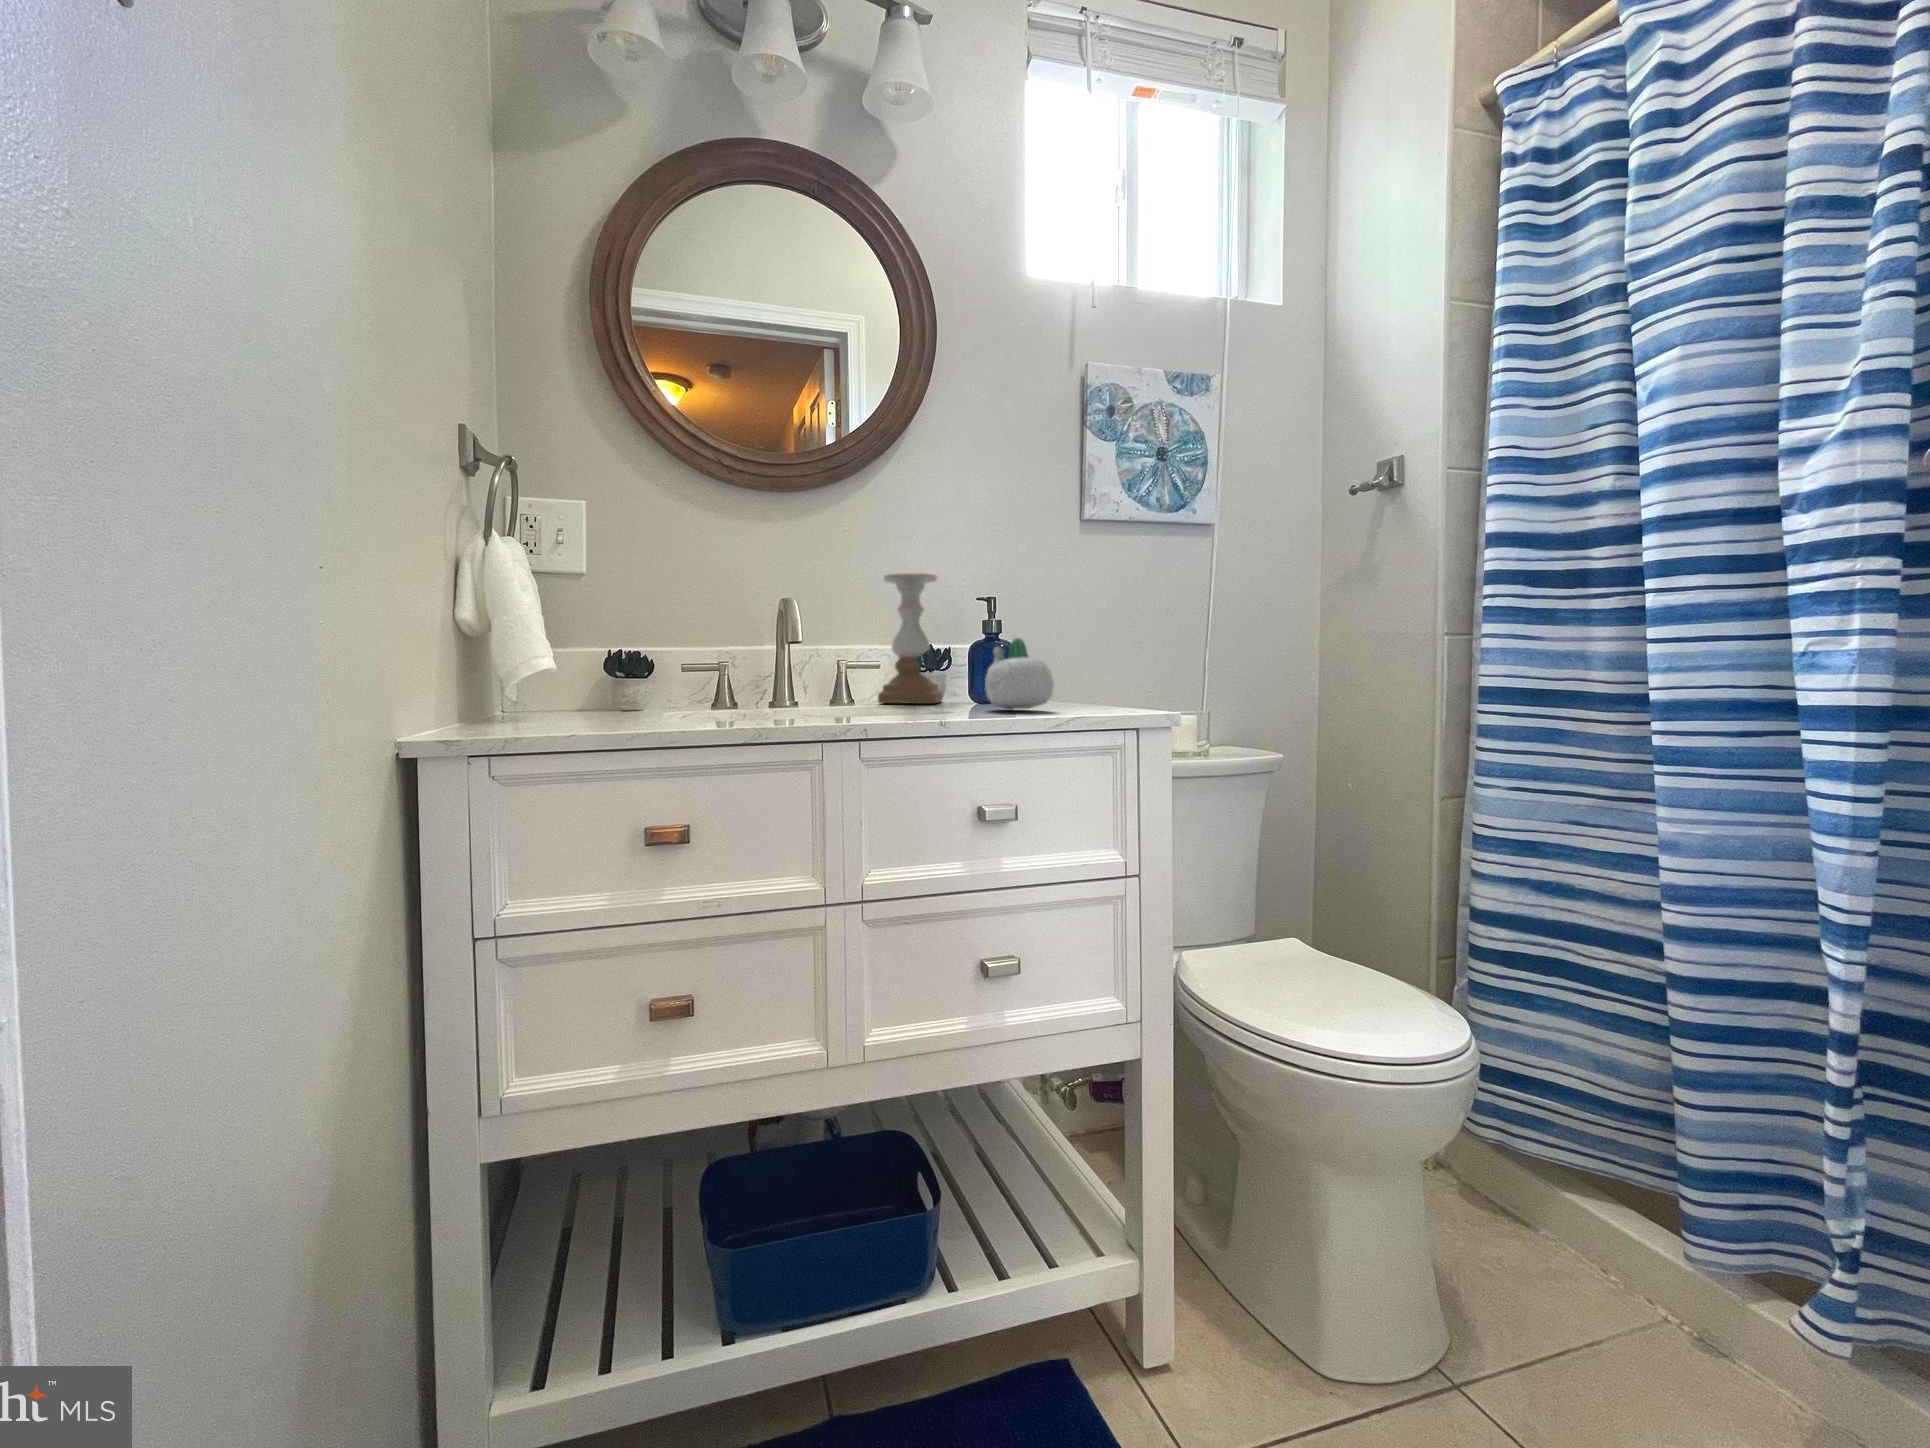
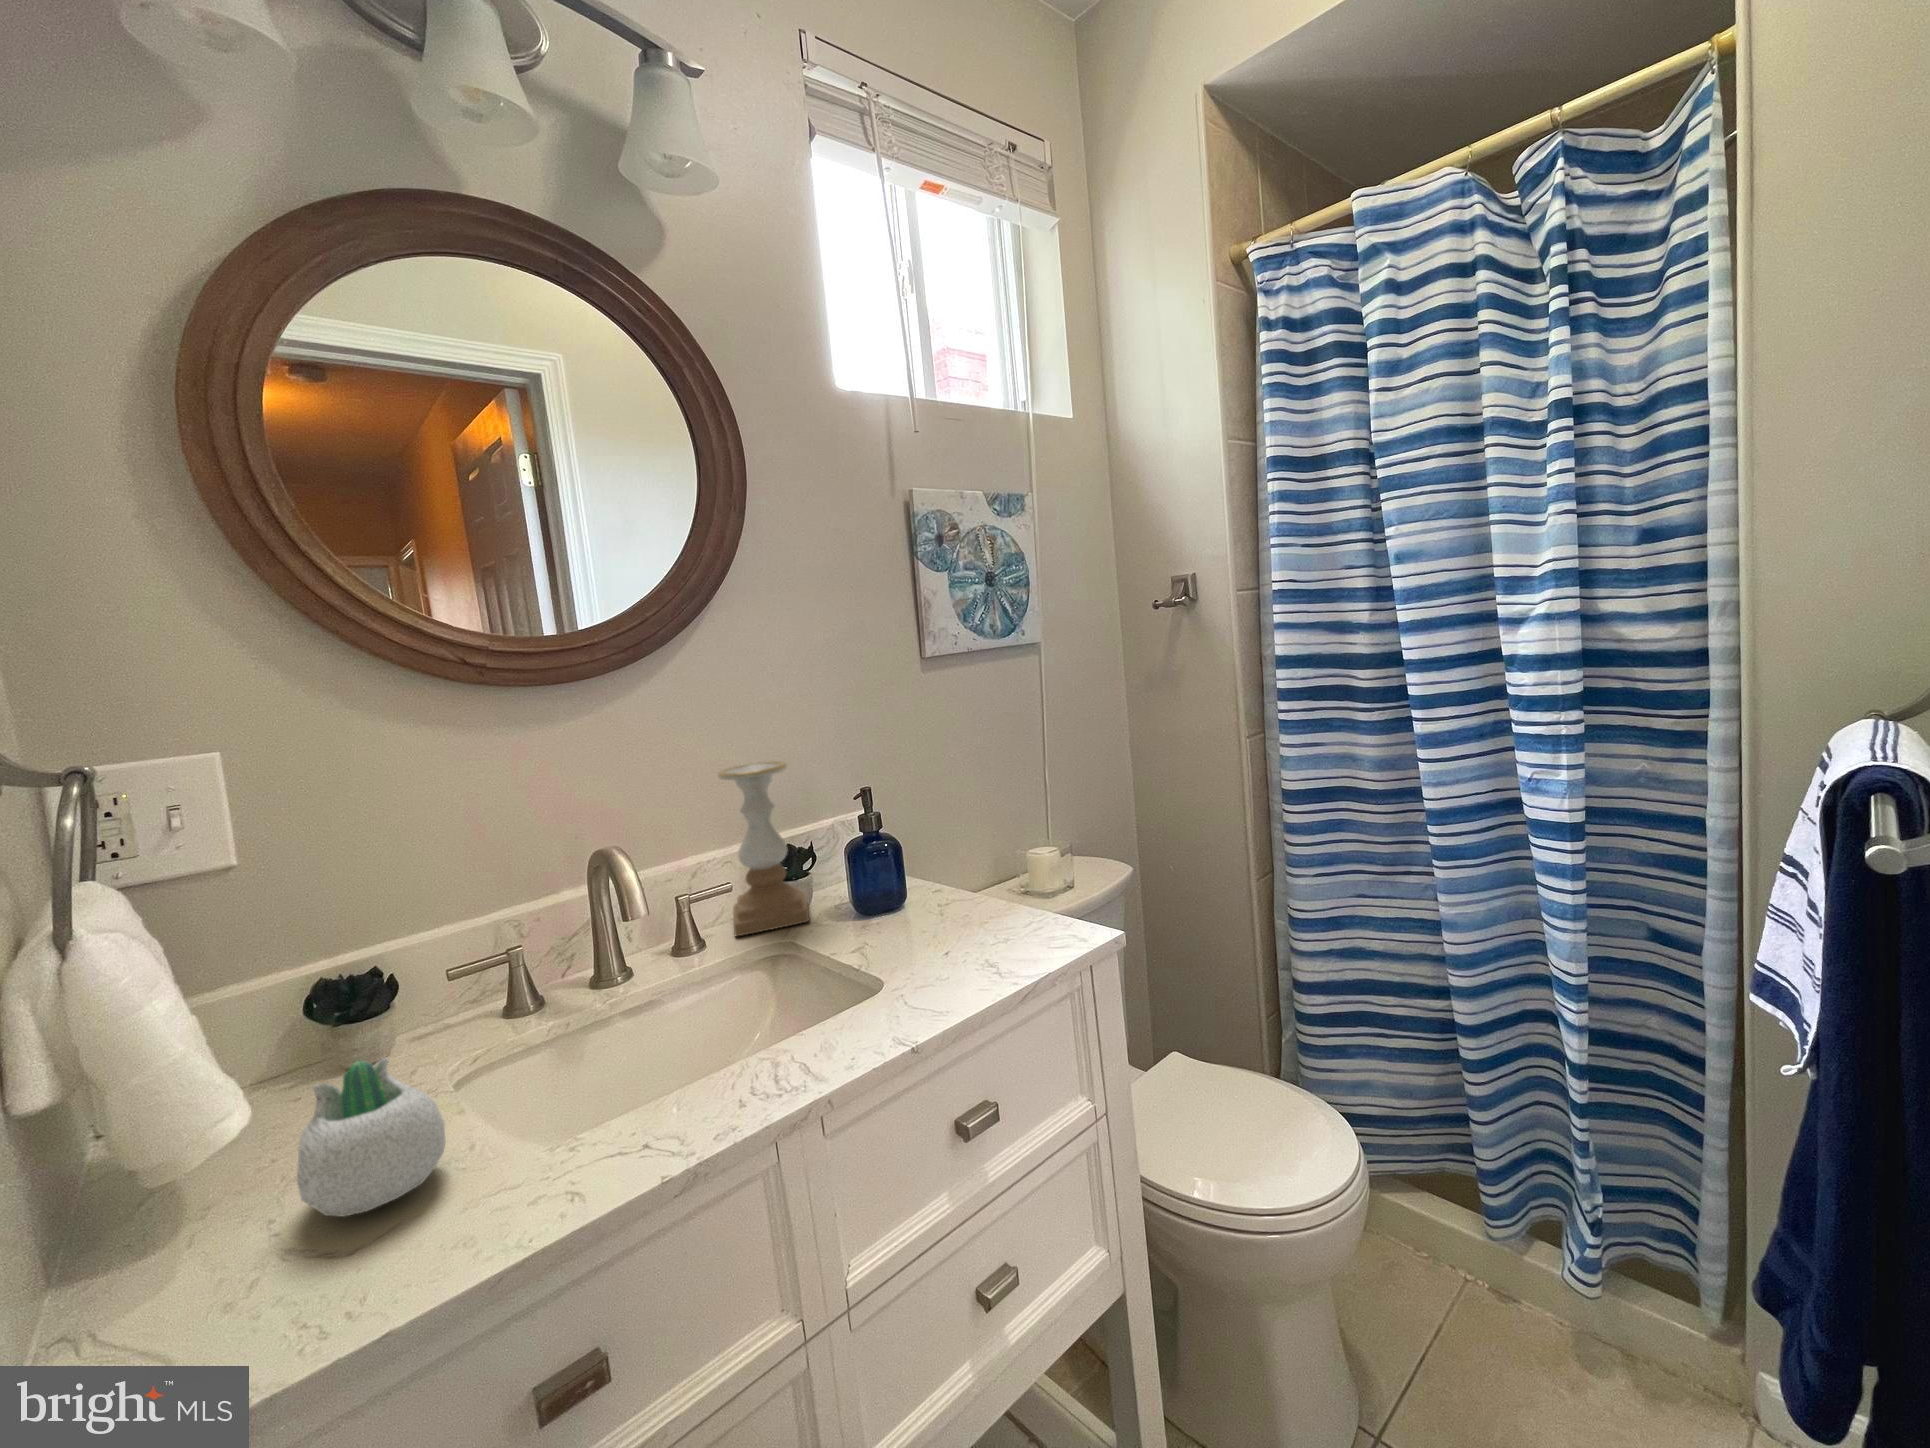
succulent planter: present [985,638,1054,709] -> present [297,1057,445,1216]

